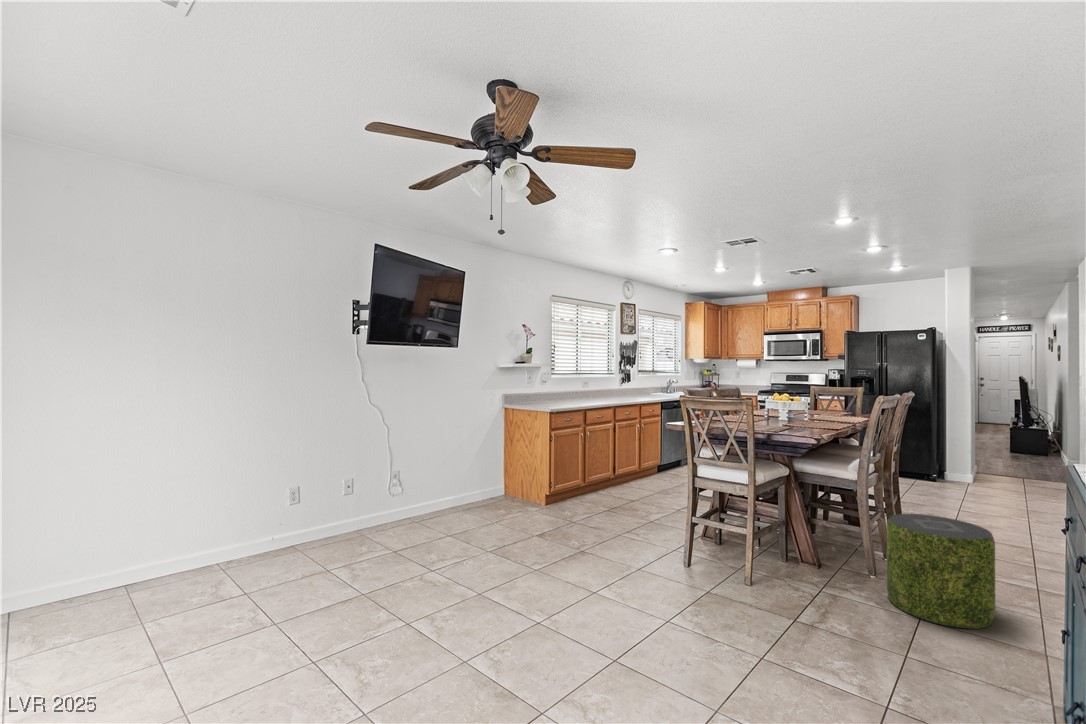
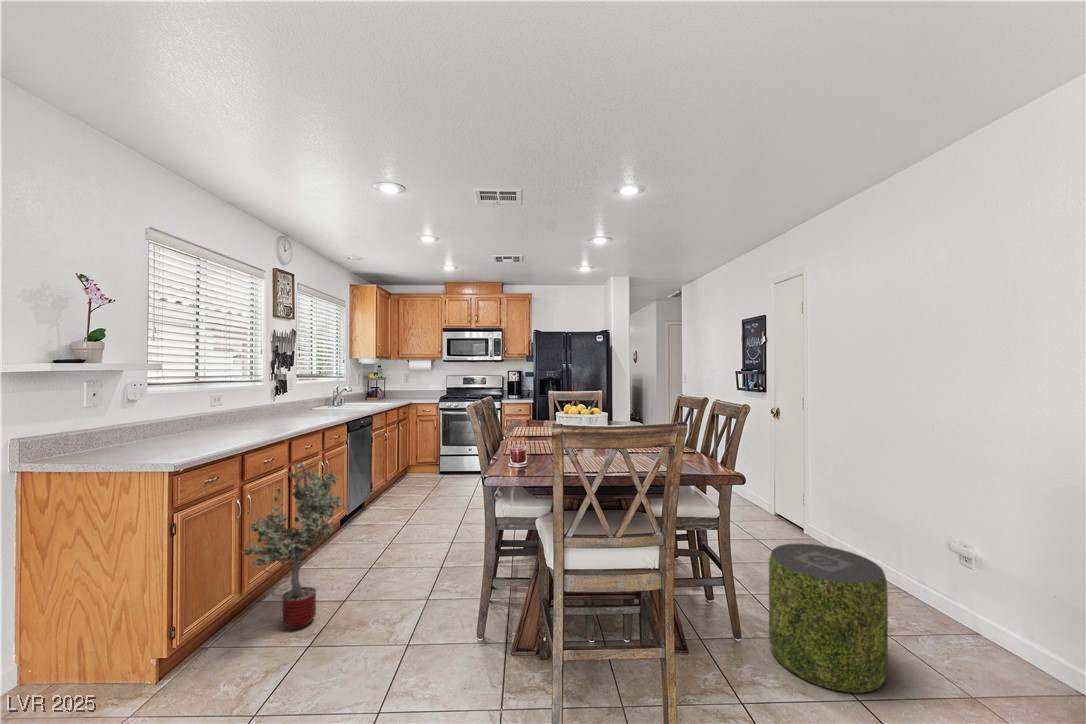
potted tree: none [579,417,633,505] -> present [241,463,343,629]

